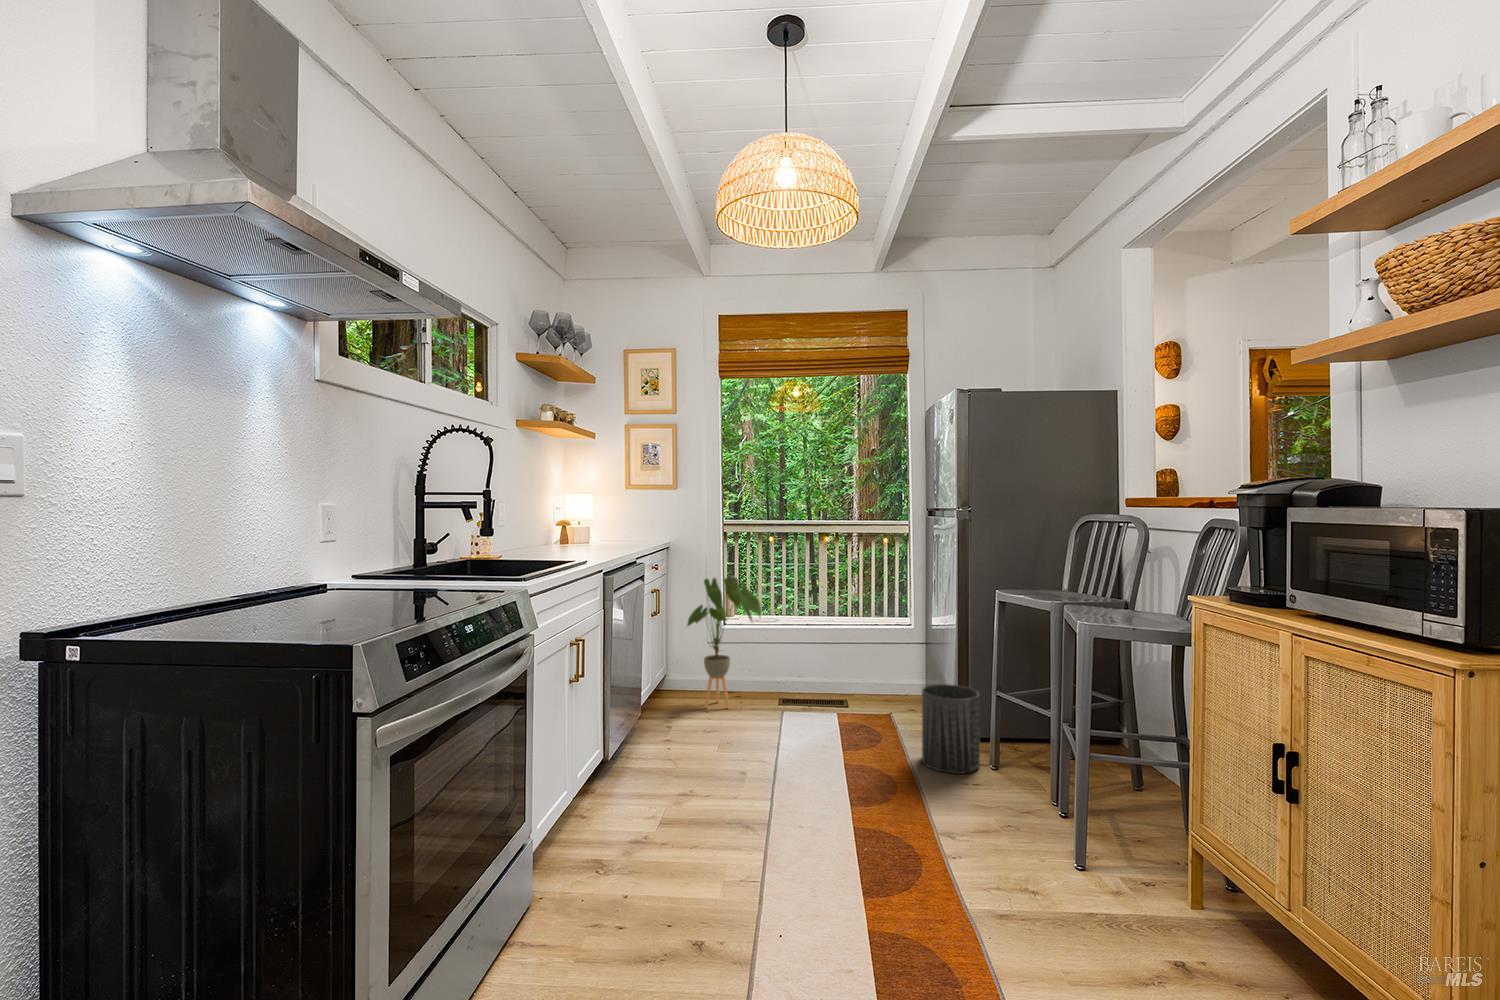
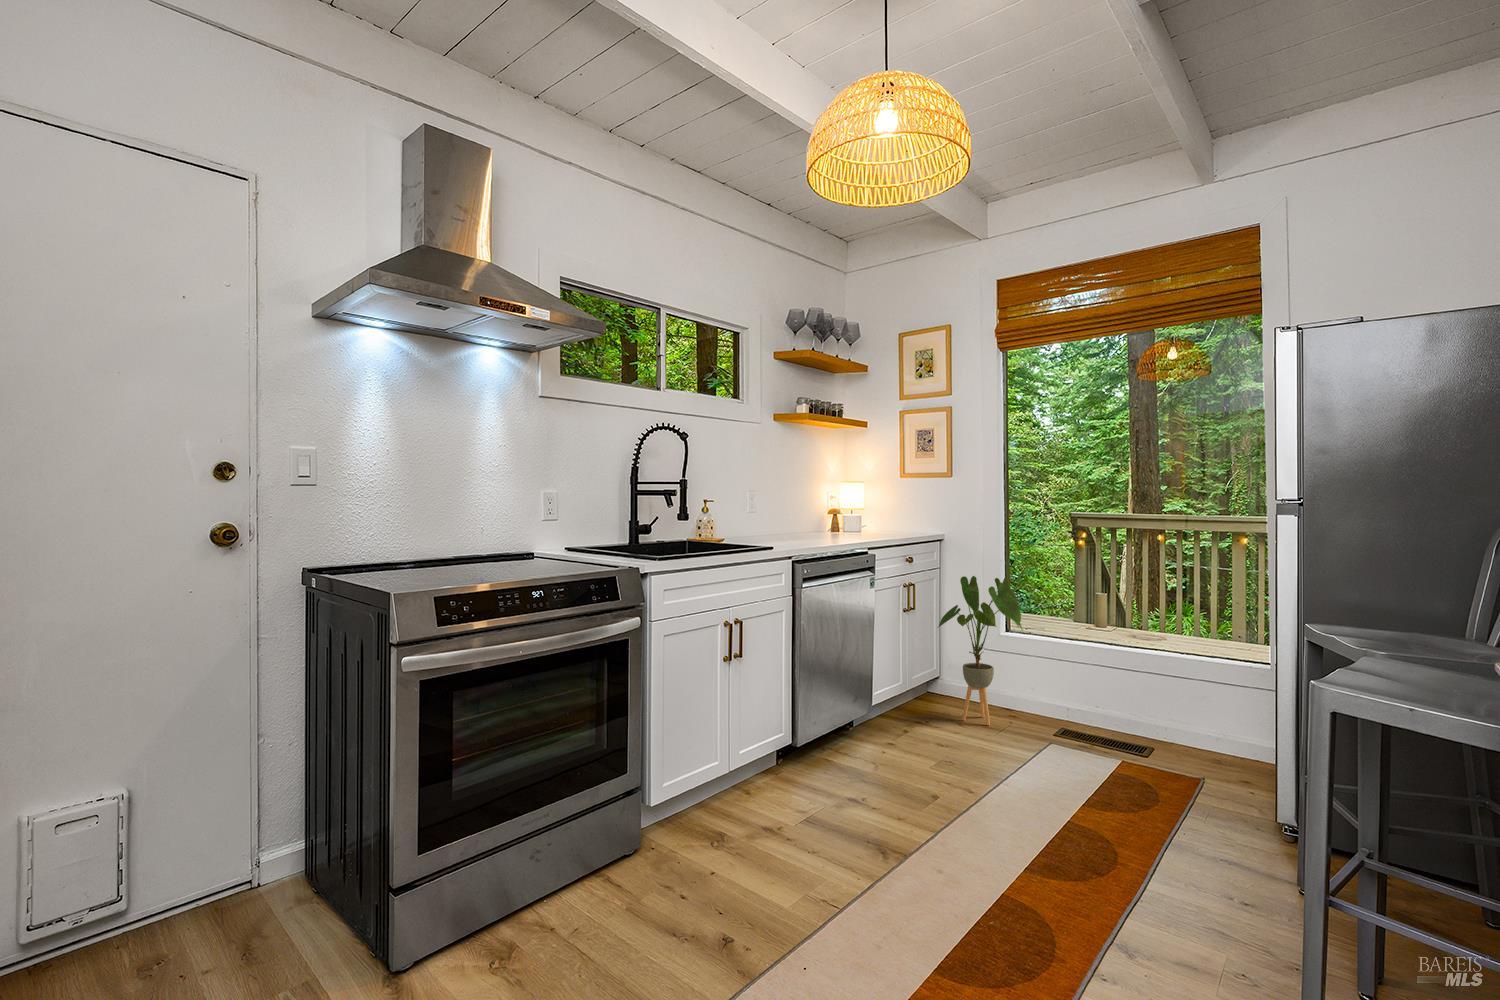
trash can: present [922,684,980,774] -> none [1187,741,1282,876]

